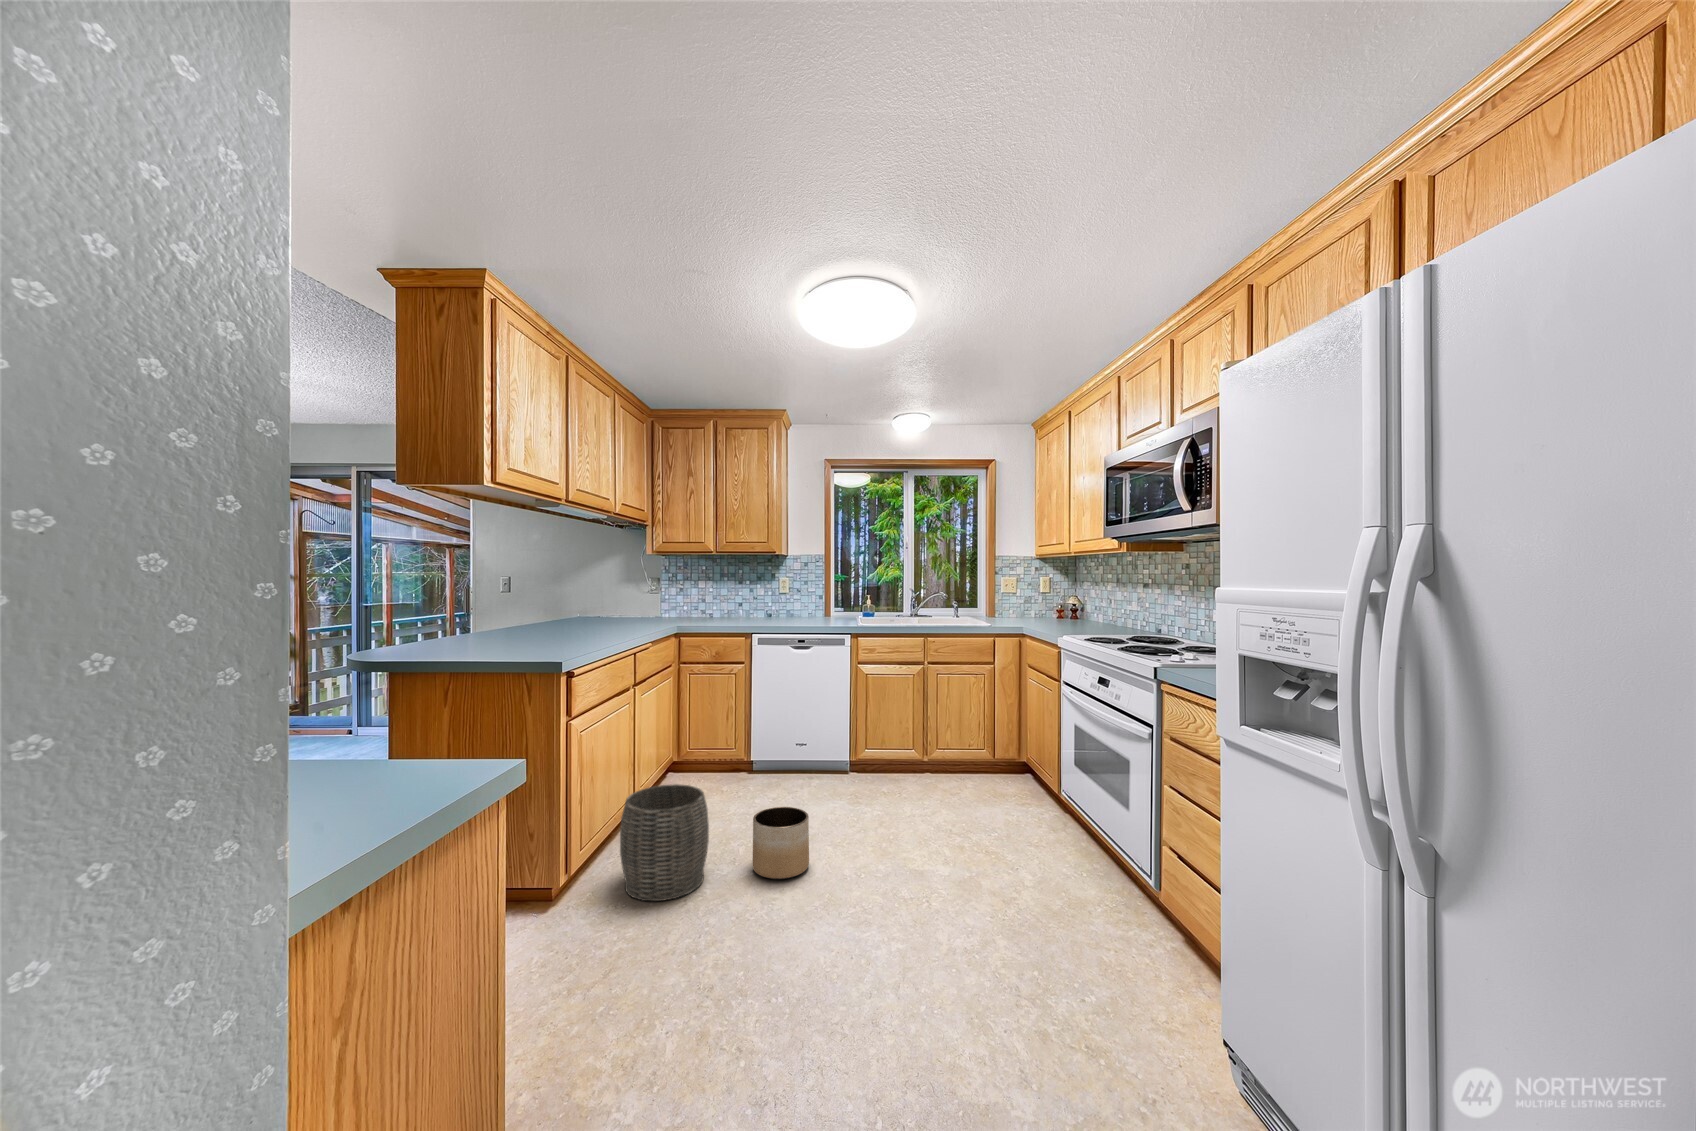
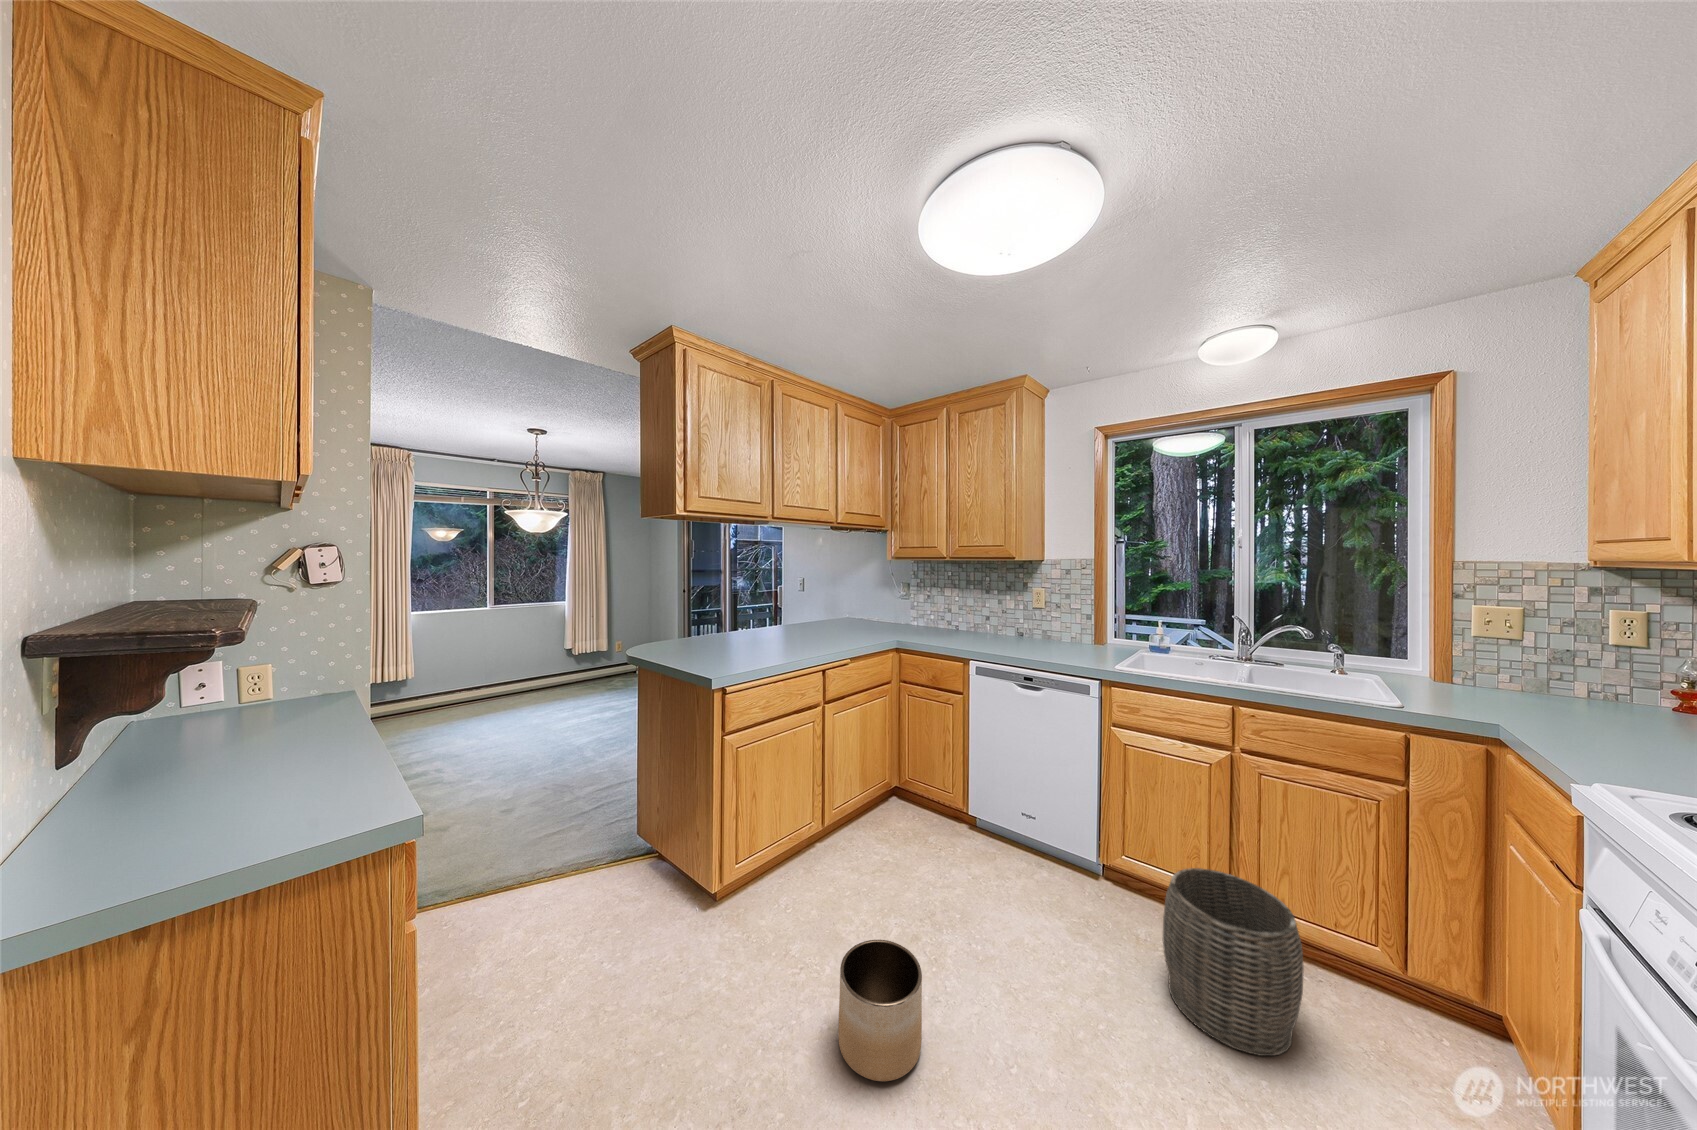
woven basket: present [620,784,709,901] -> present [1163,868,1304,1056]

